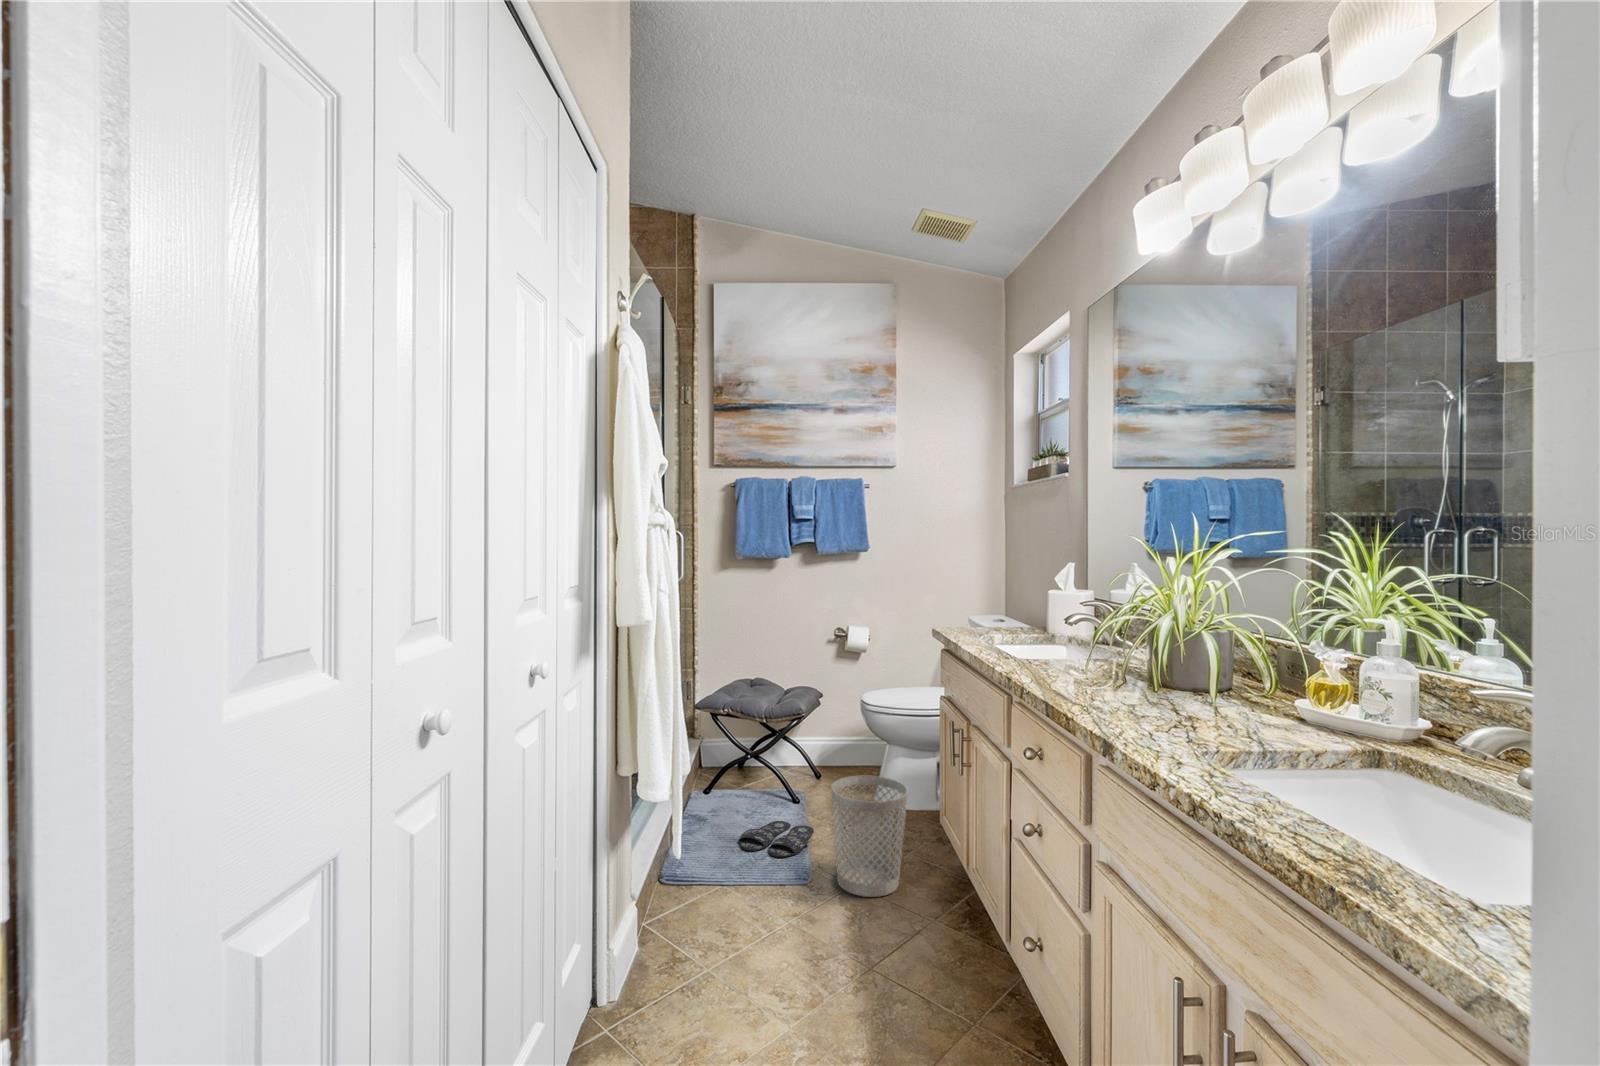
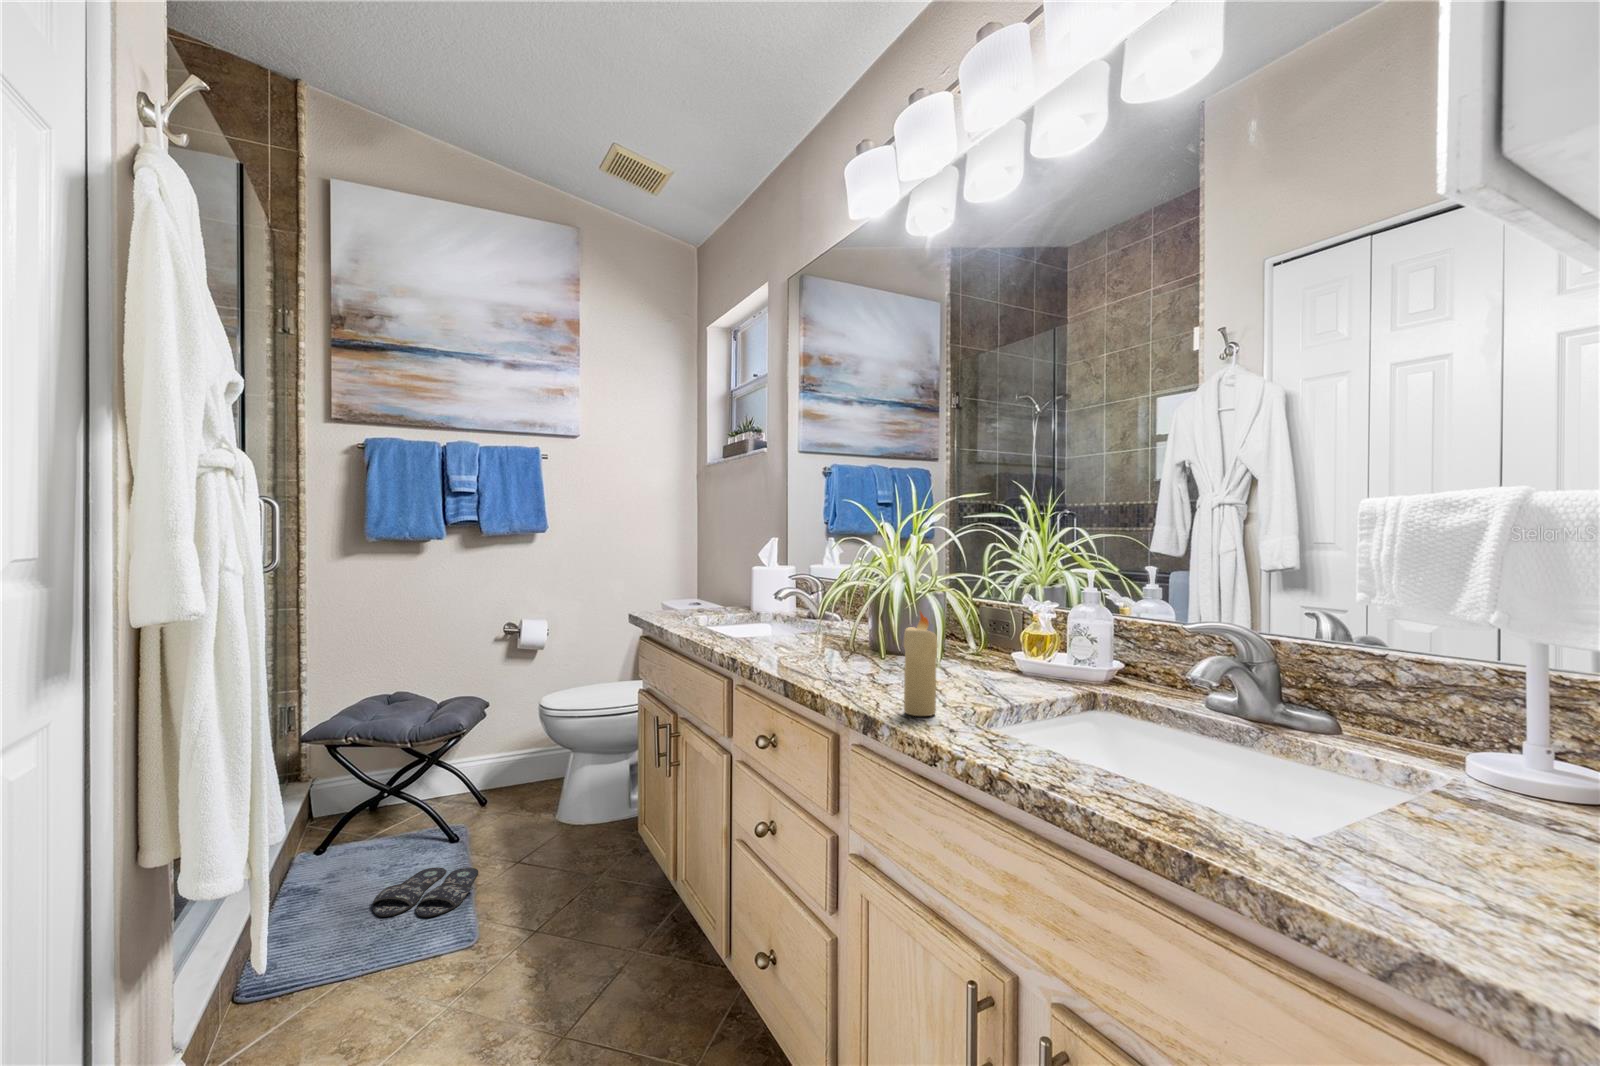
candle: none [1143,653,1177,748] -> present [904,612,938,716]
wastebasket: present [831,776,908,897] -> none [505,793,602,944]

